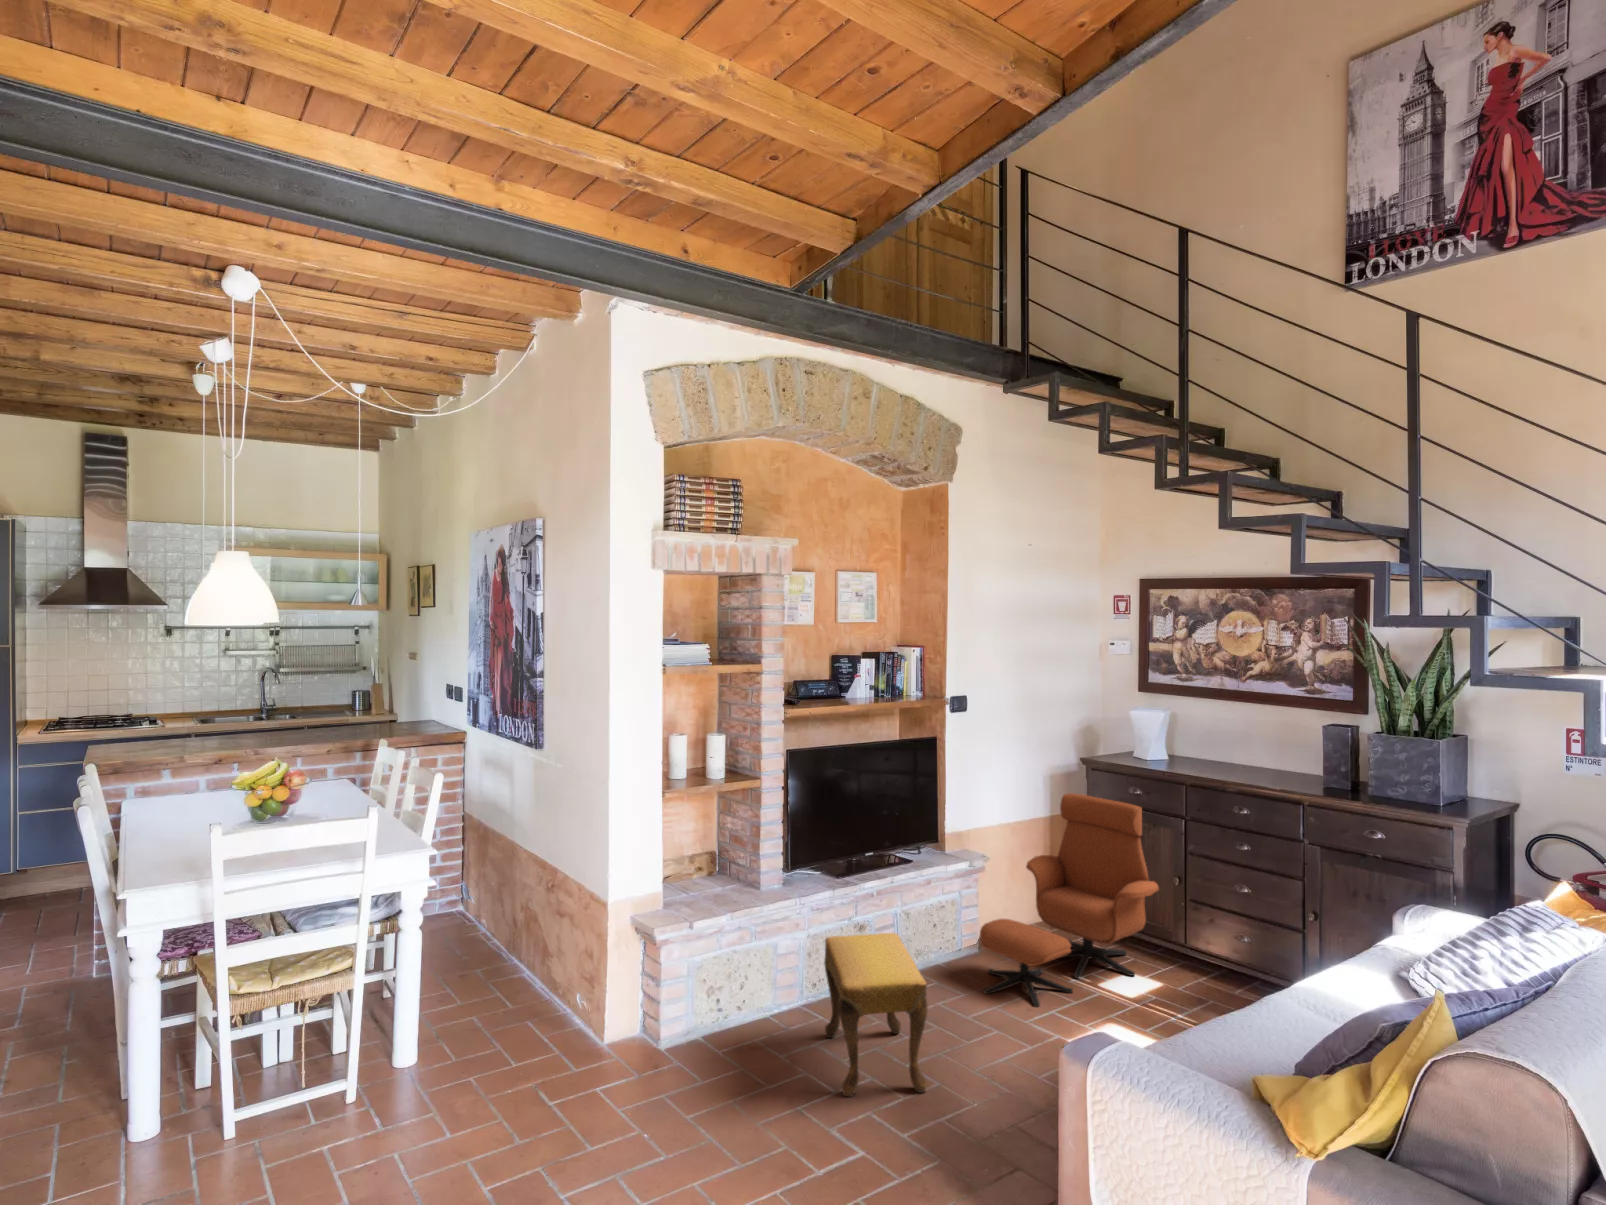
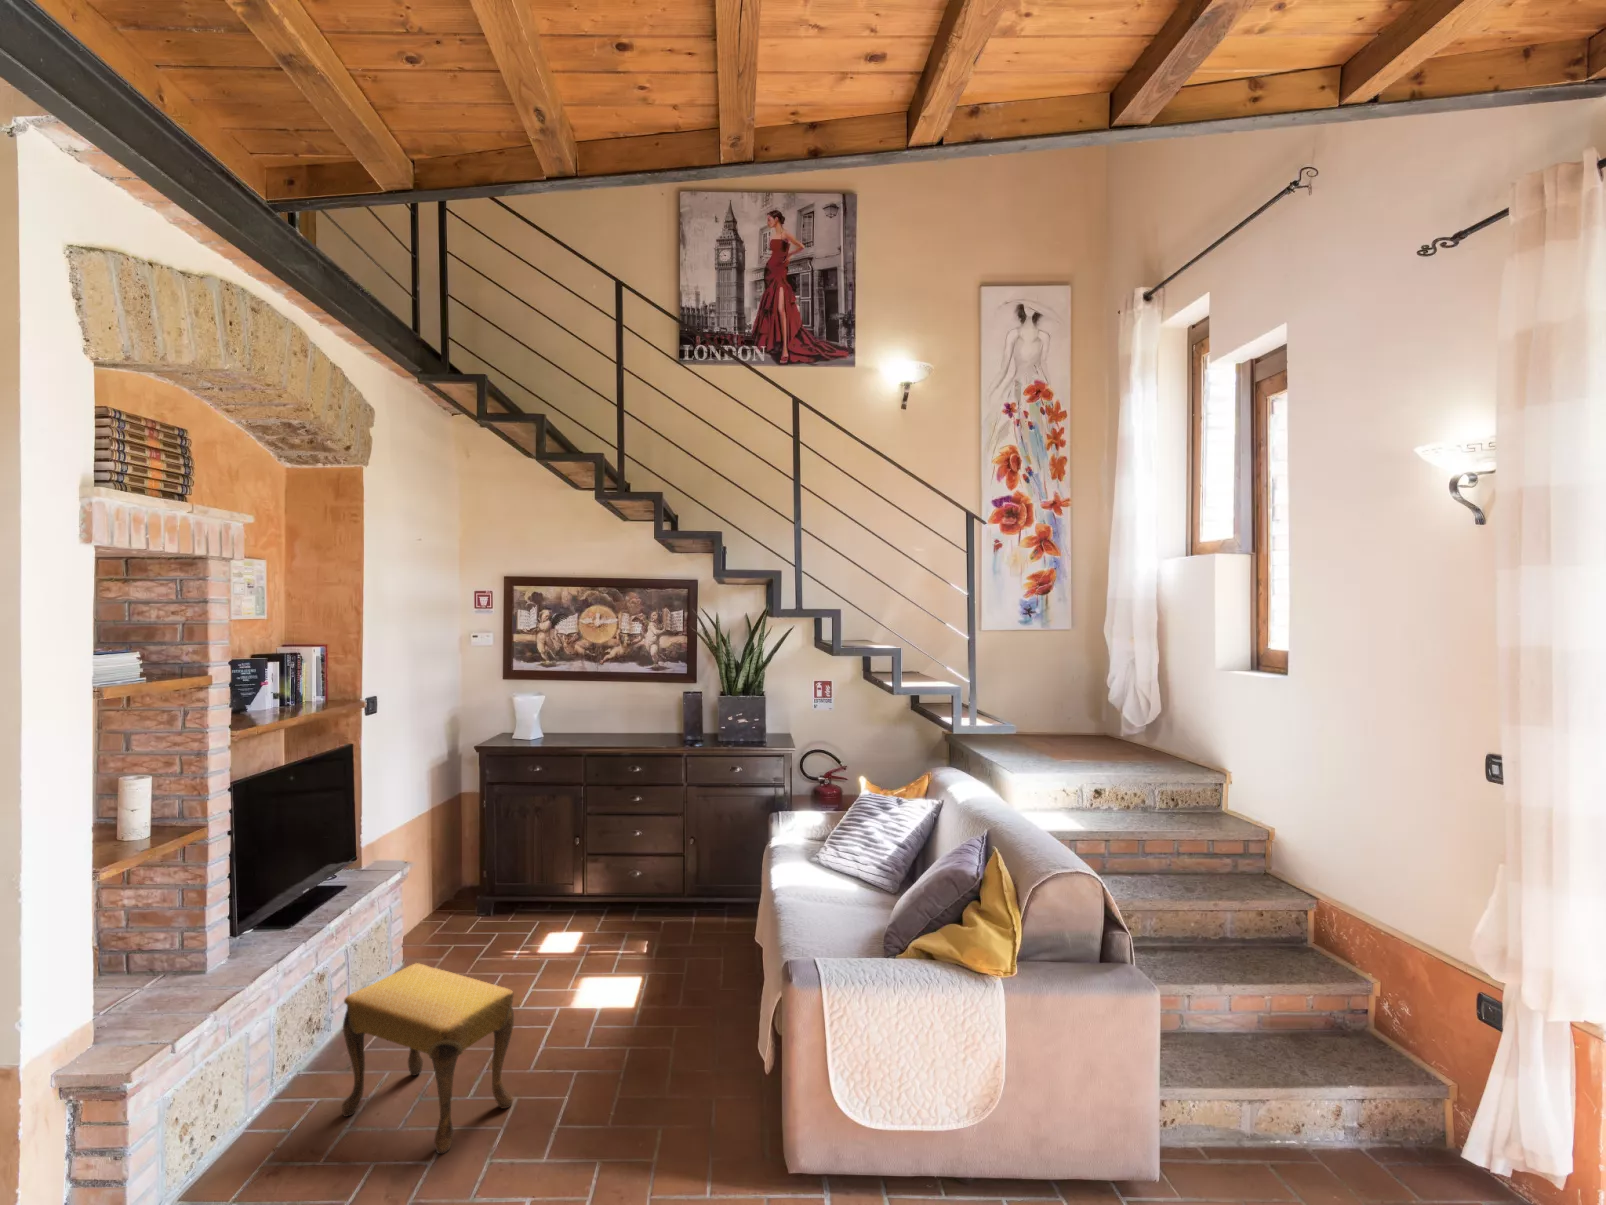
lounge chair: present [980,793,1159,1007] -> none [432,782,574,1002]

